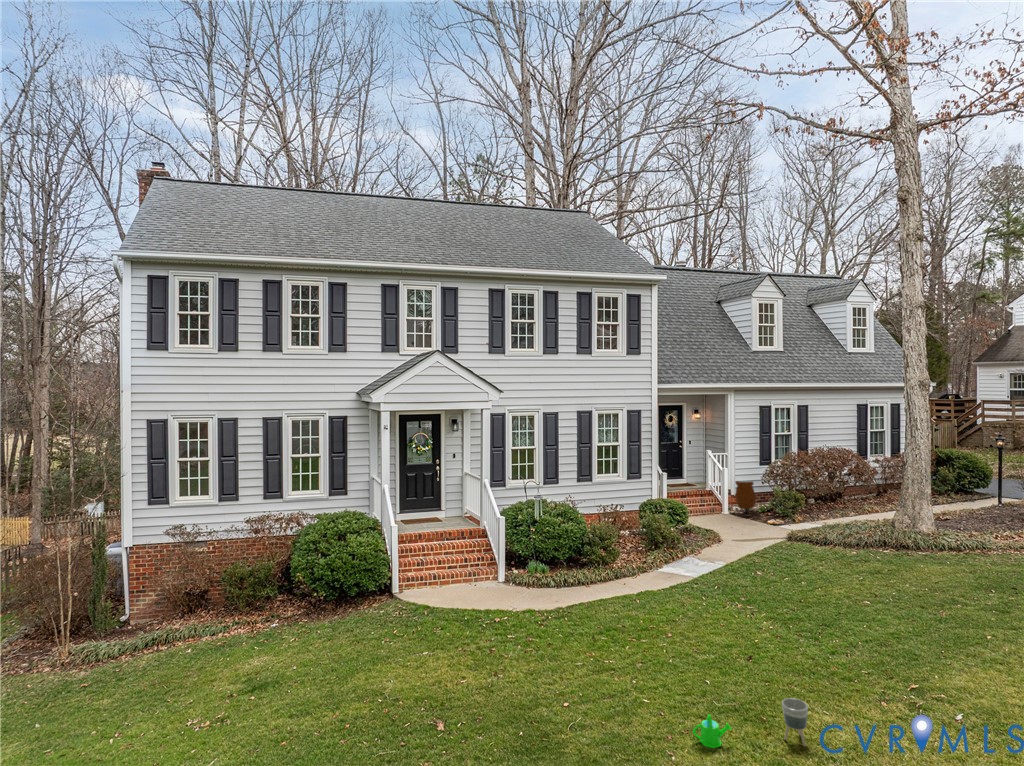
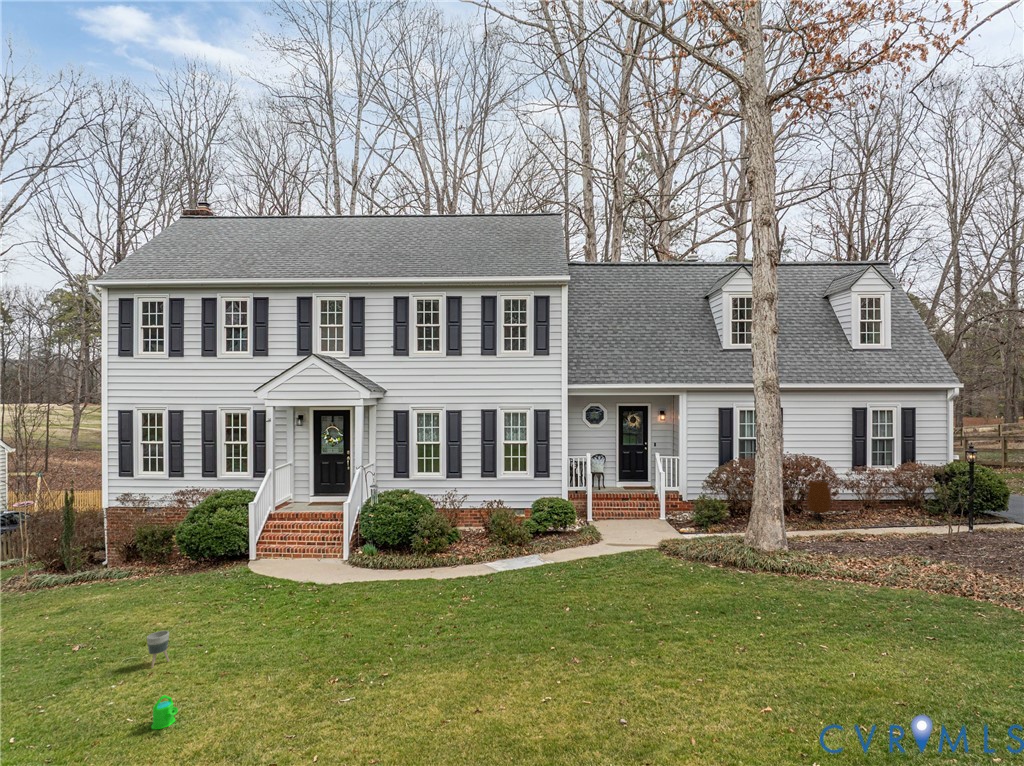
lounge chair: present [735,481,757,518] -> present [805,482,832,522]
planter: present [782,698,808,747] -> present [147,631,169,668]

